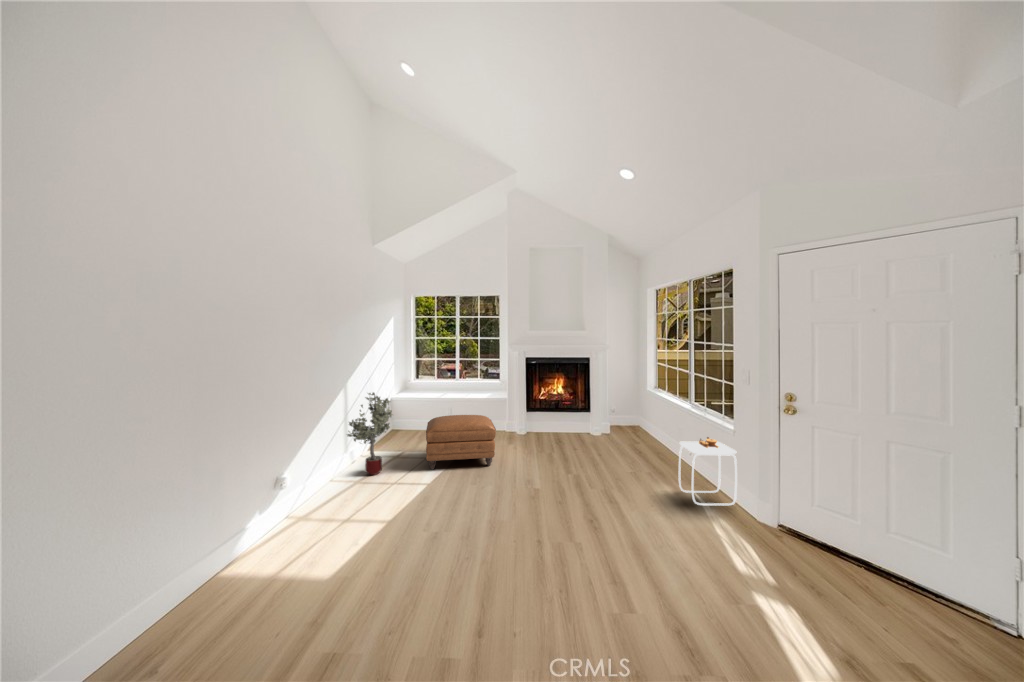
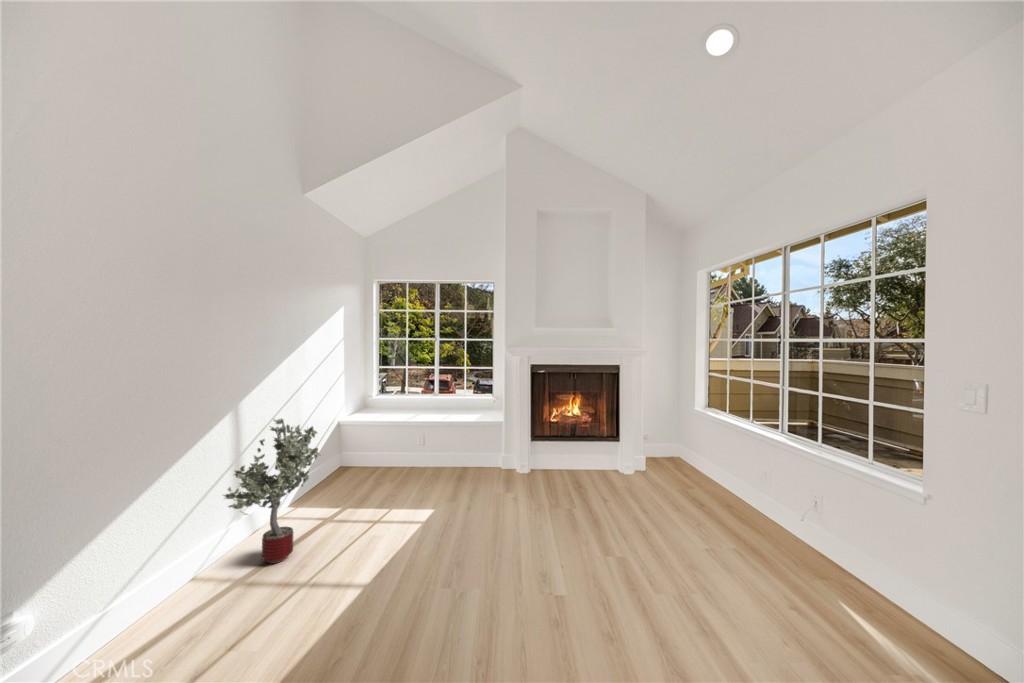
ottoman: present [426,415,496,469] -> none [370,452,487,548]
side table: present [679,437,737,505] -> none [824,508,963,652]

